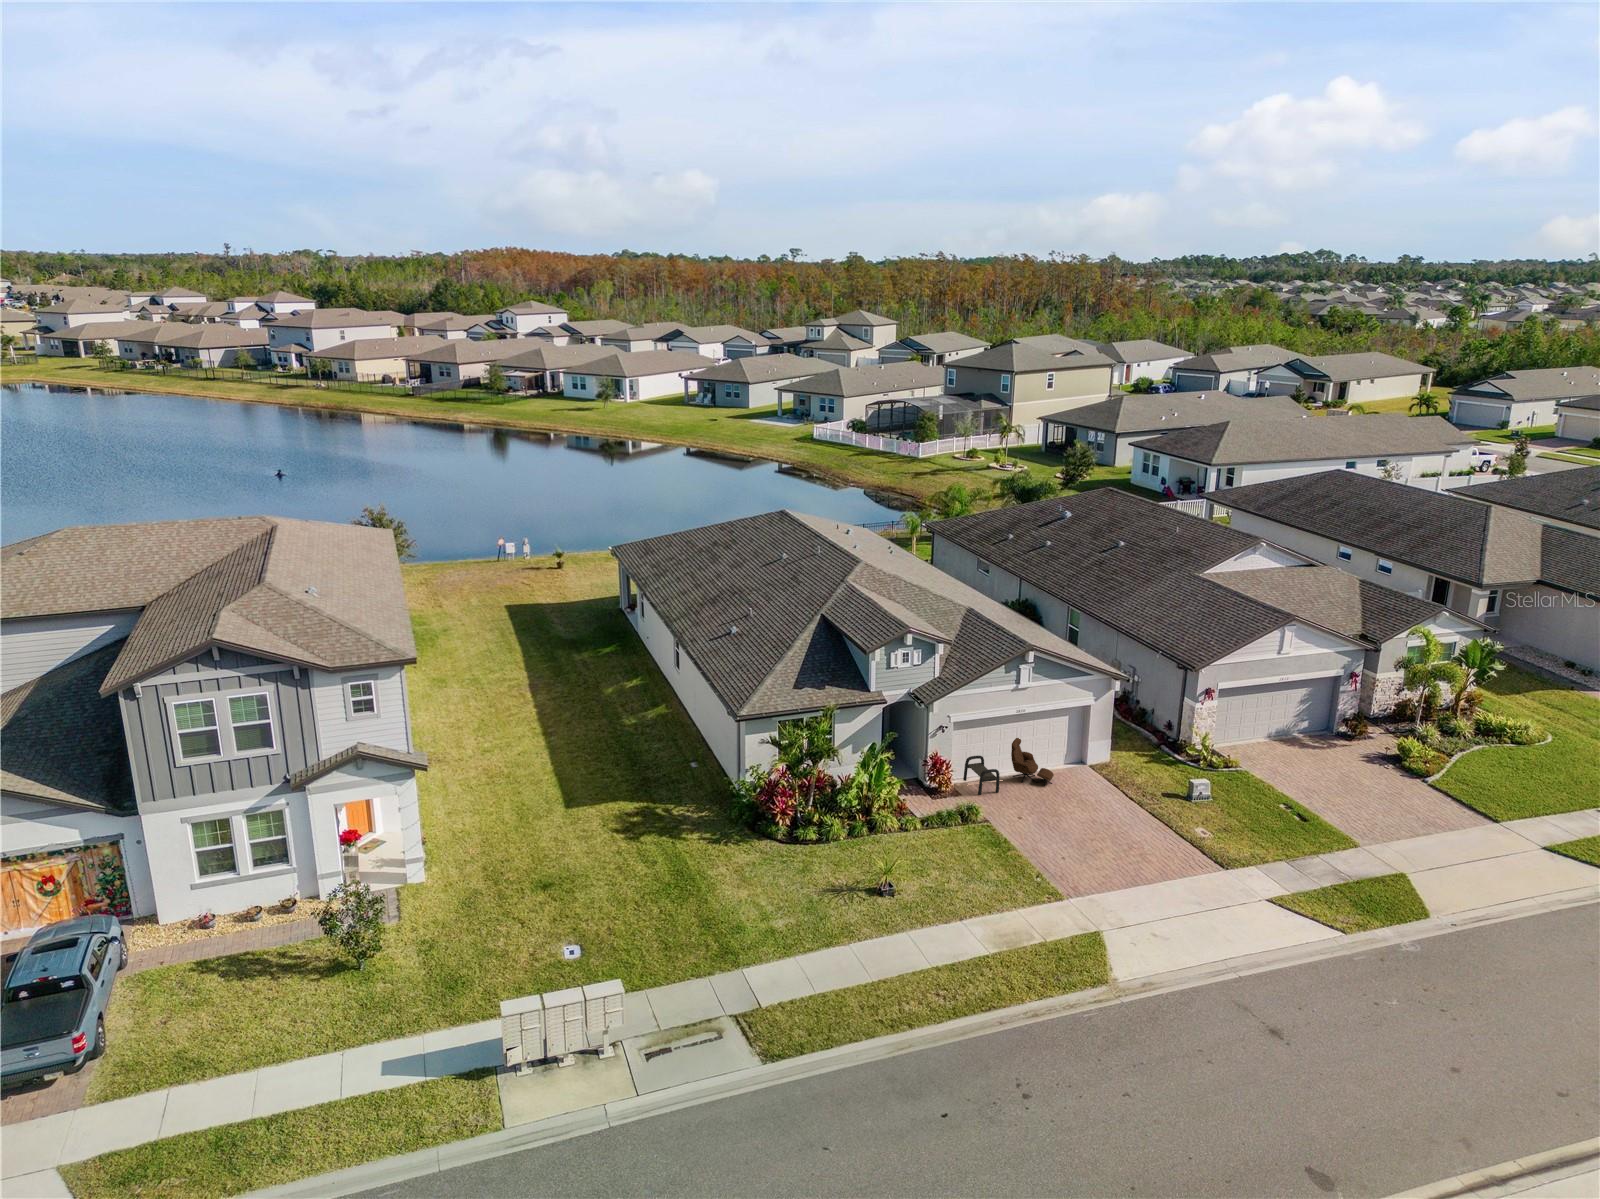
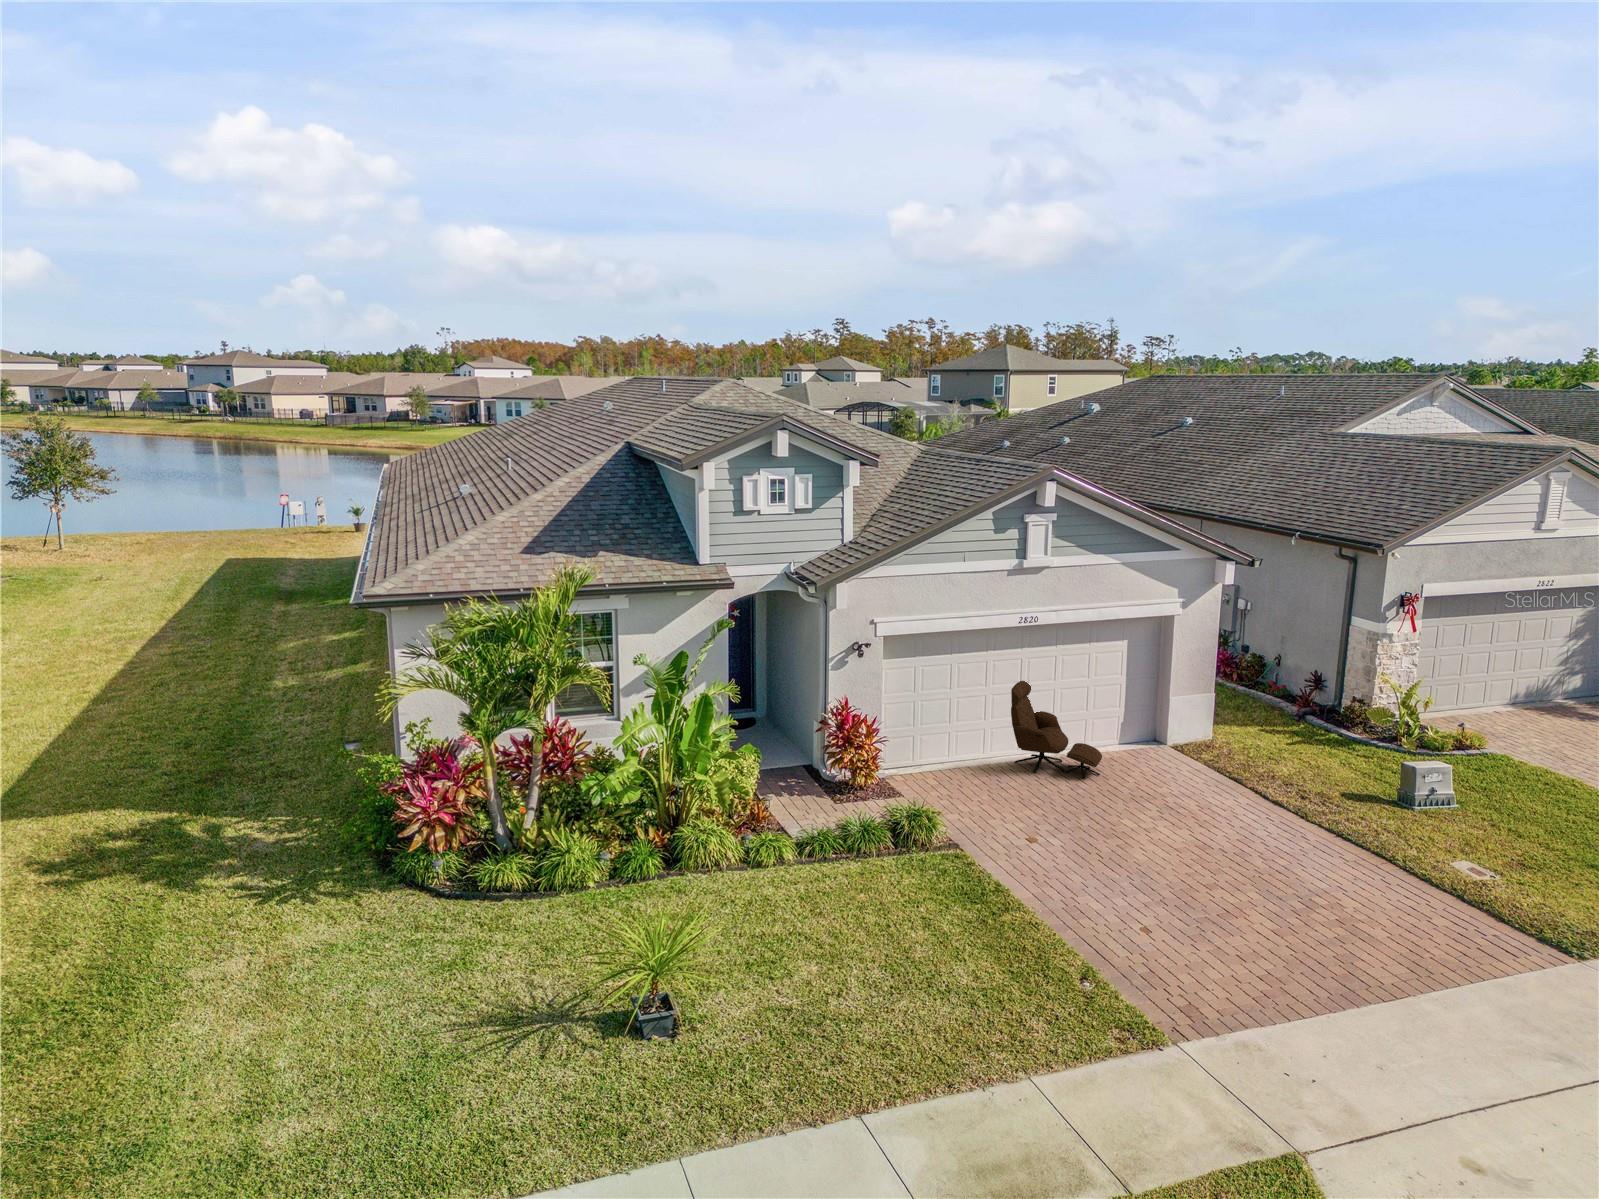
bench: present [963,756,1000,795] -> none [909,714,986,794]

